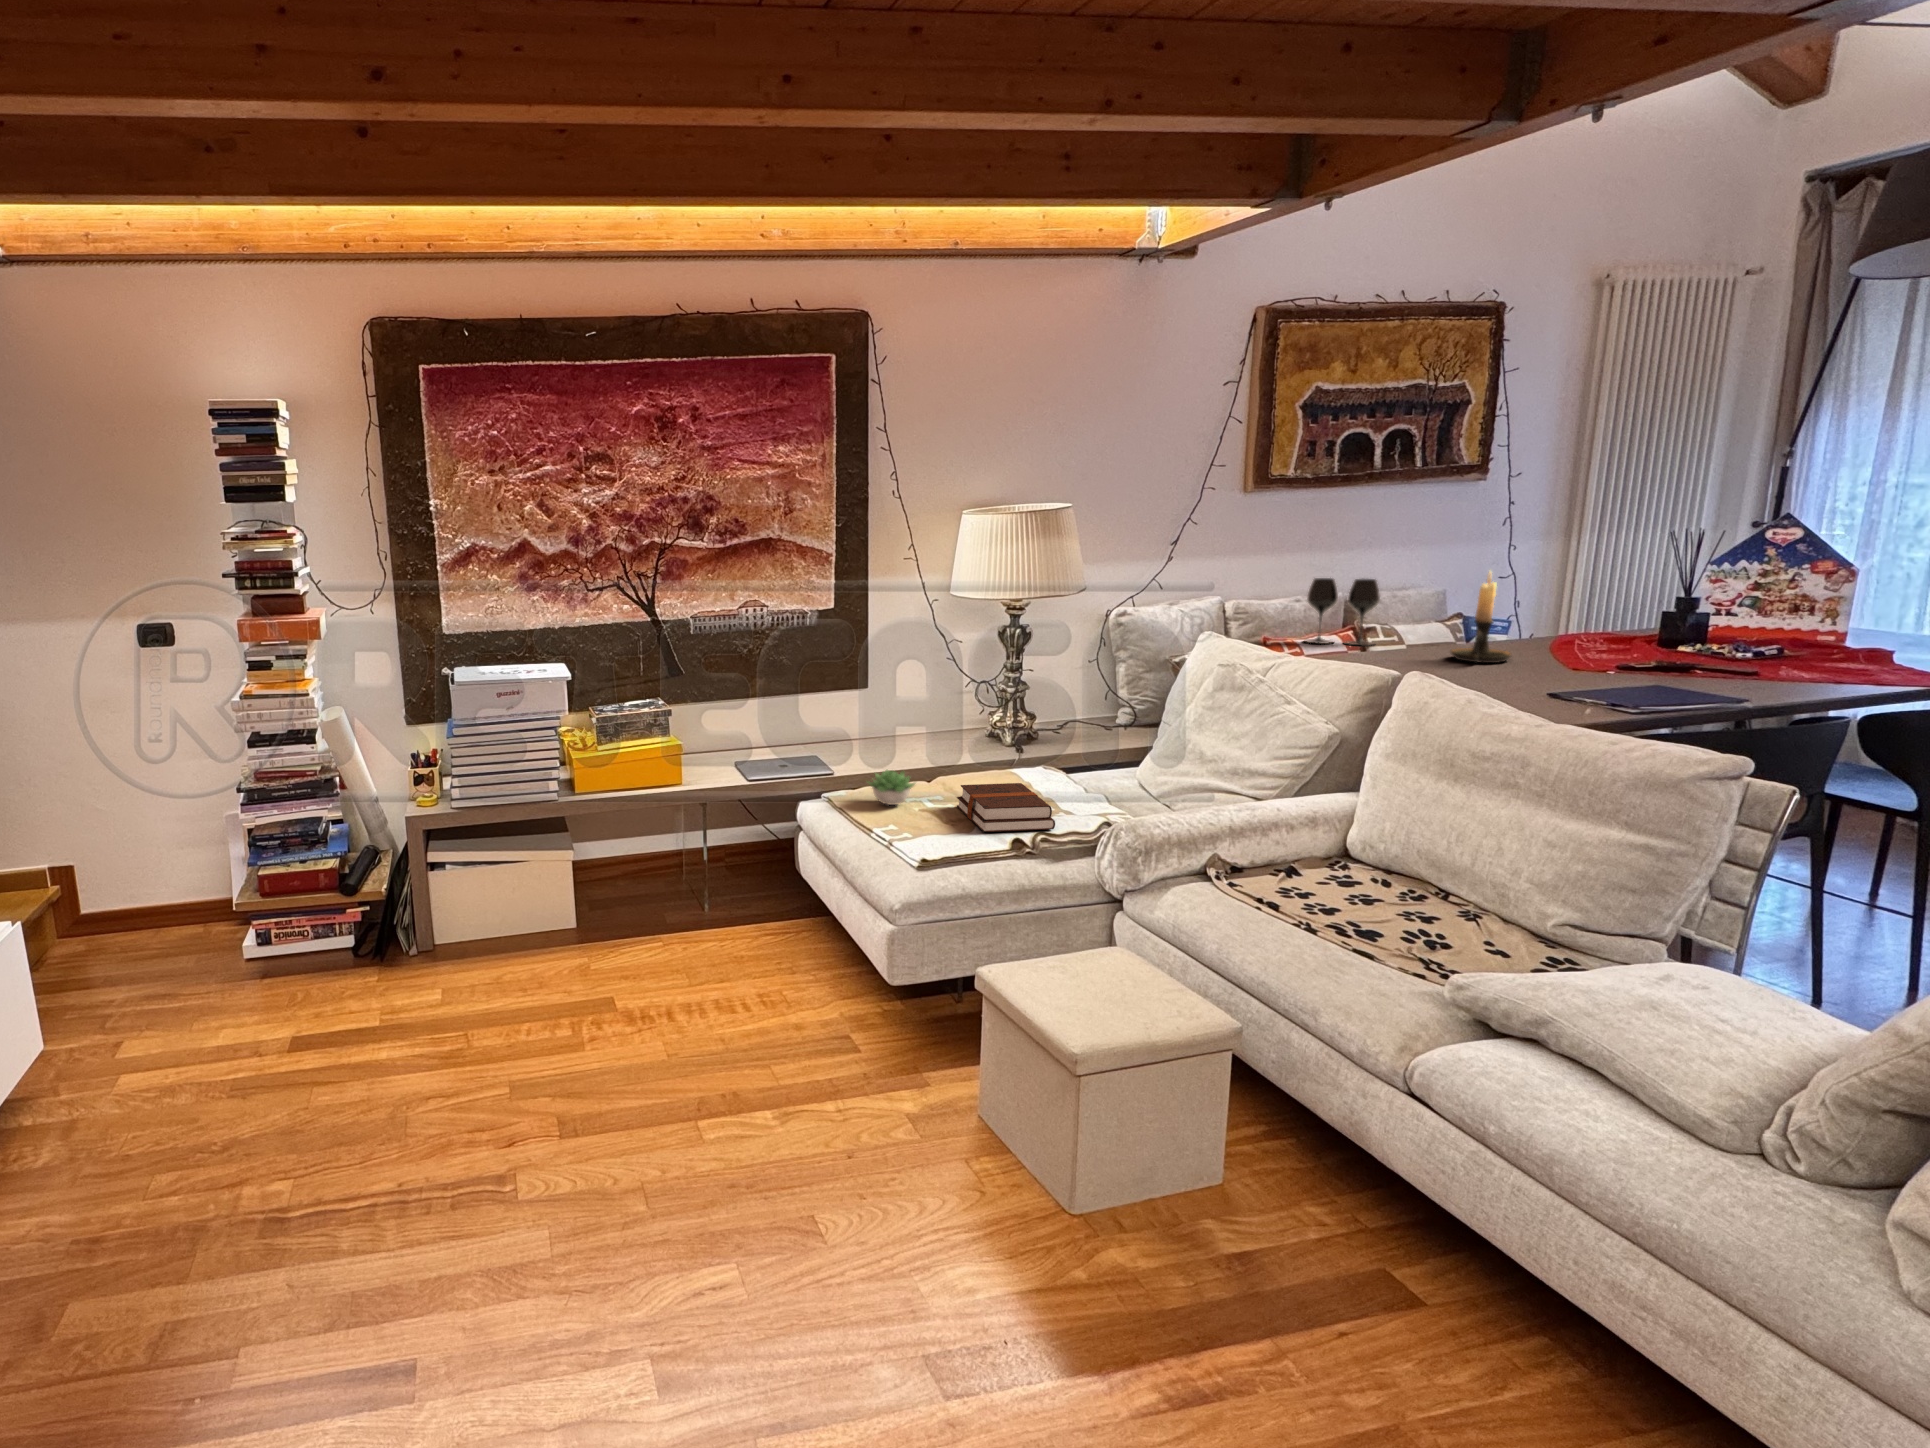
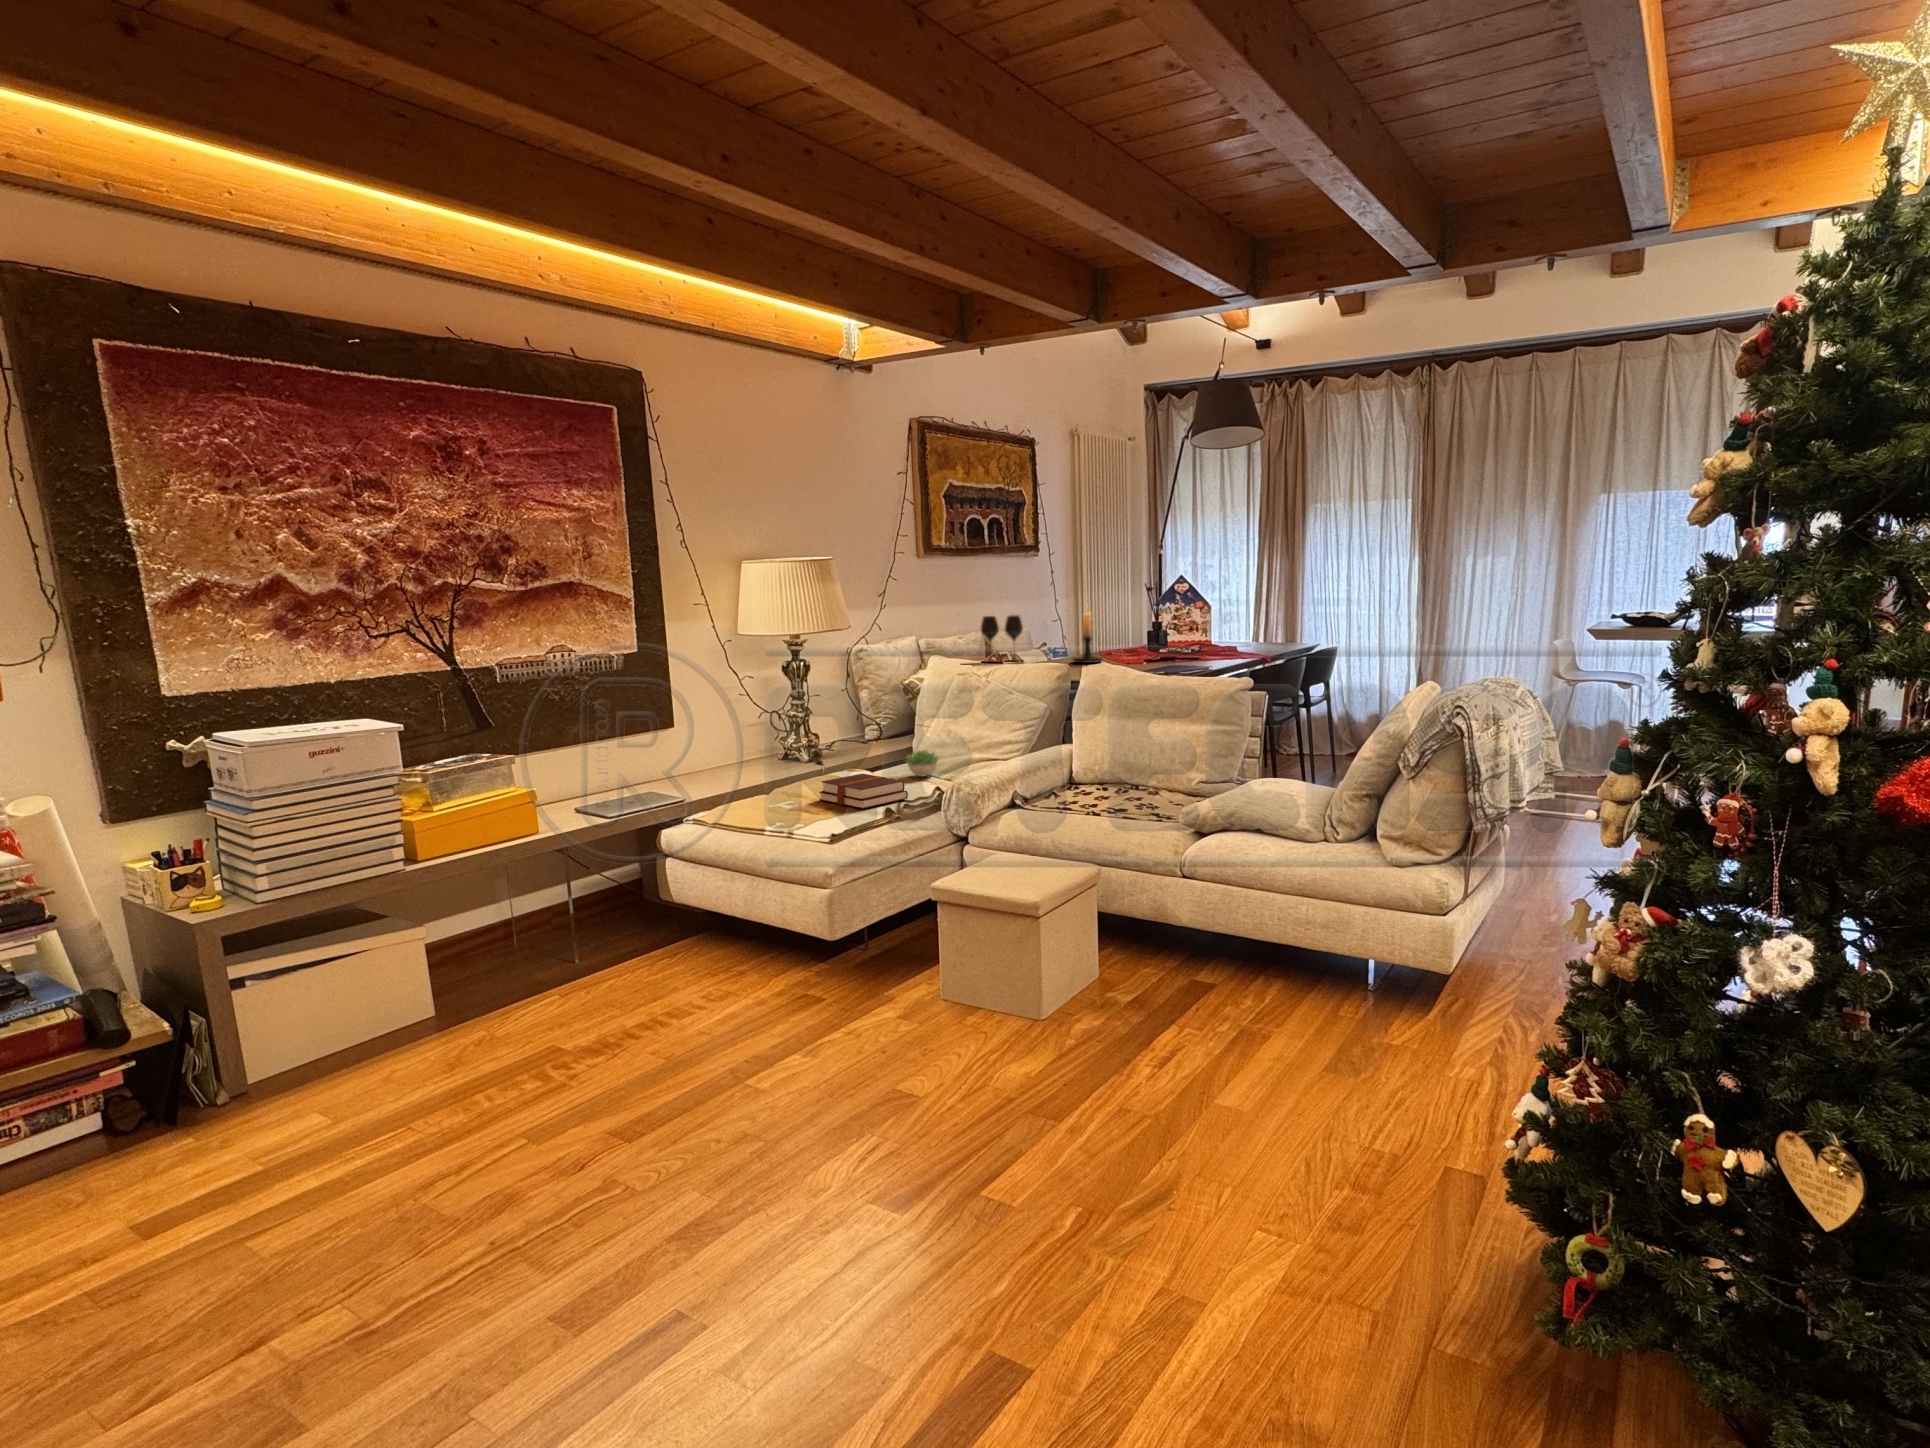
succulent plant: present [868,770,915,805] -> present [906,750,939,776]

